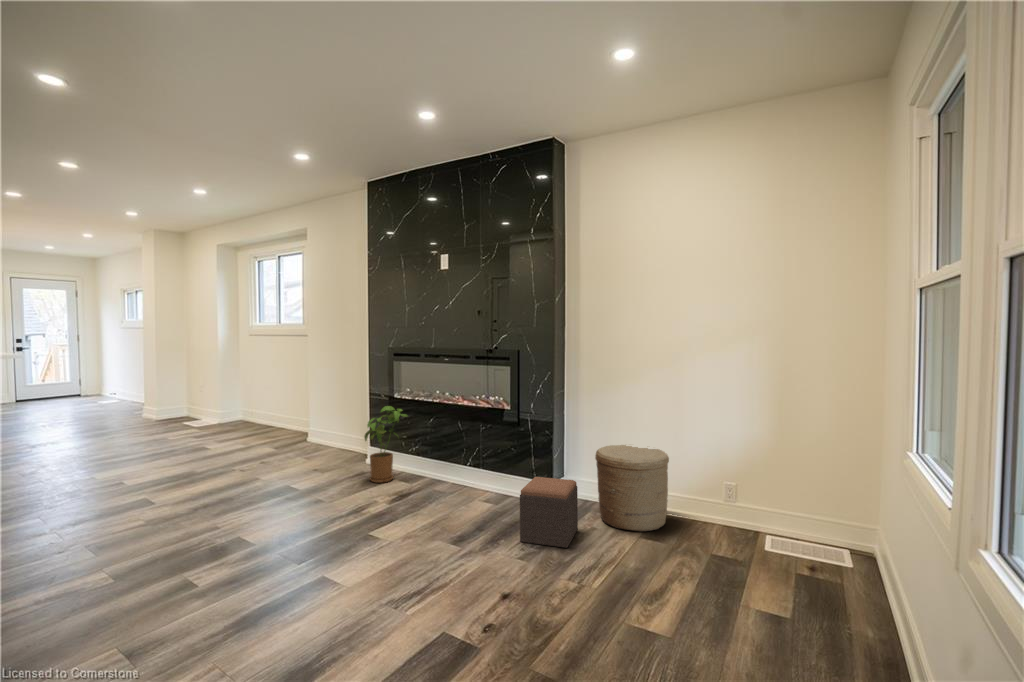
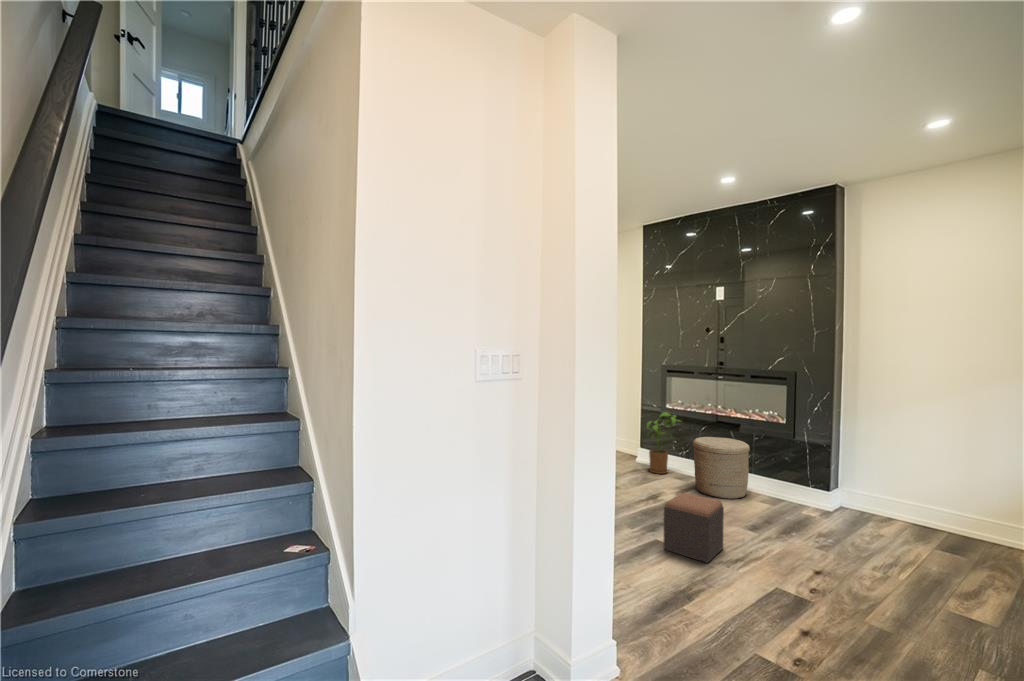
woven basket: present [595,445,669,531] -> present [693,437,750,499]
footstool: present [520,477,578,548] -> present [664,493,724,563]

